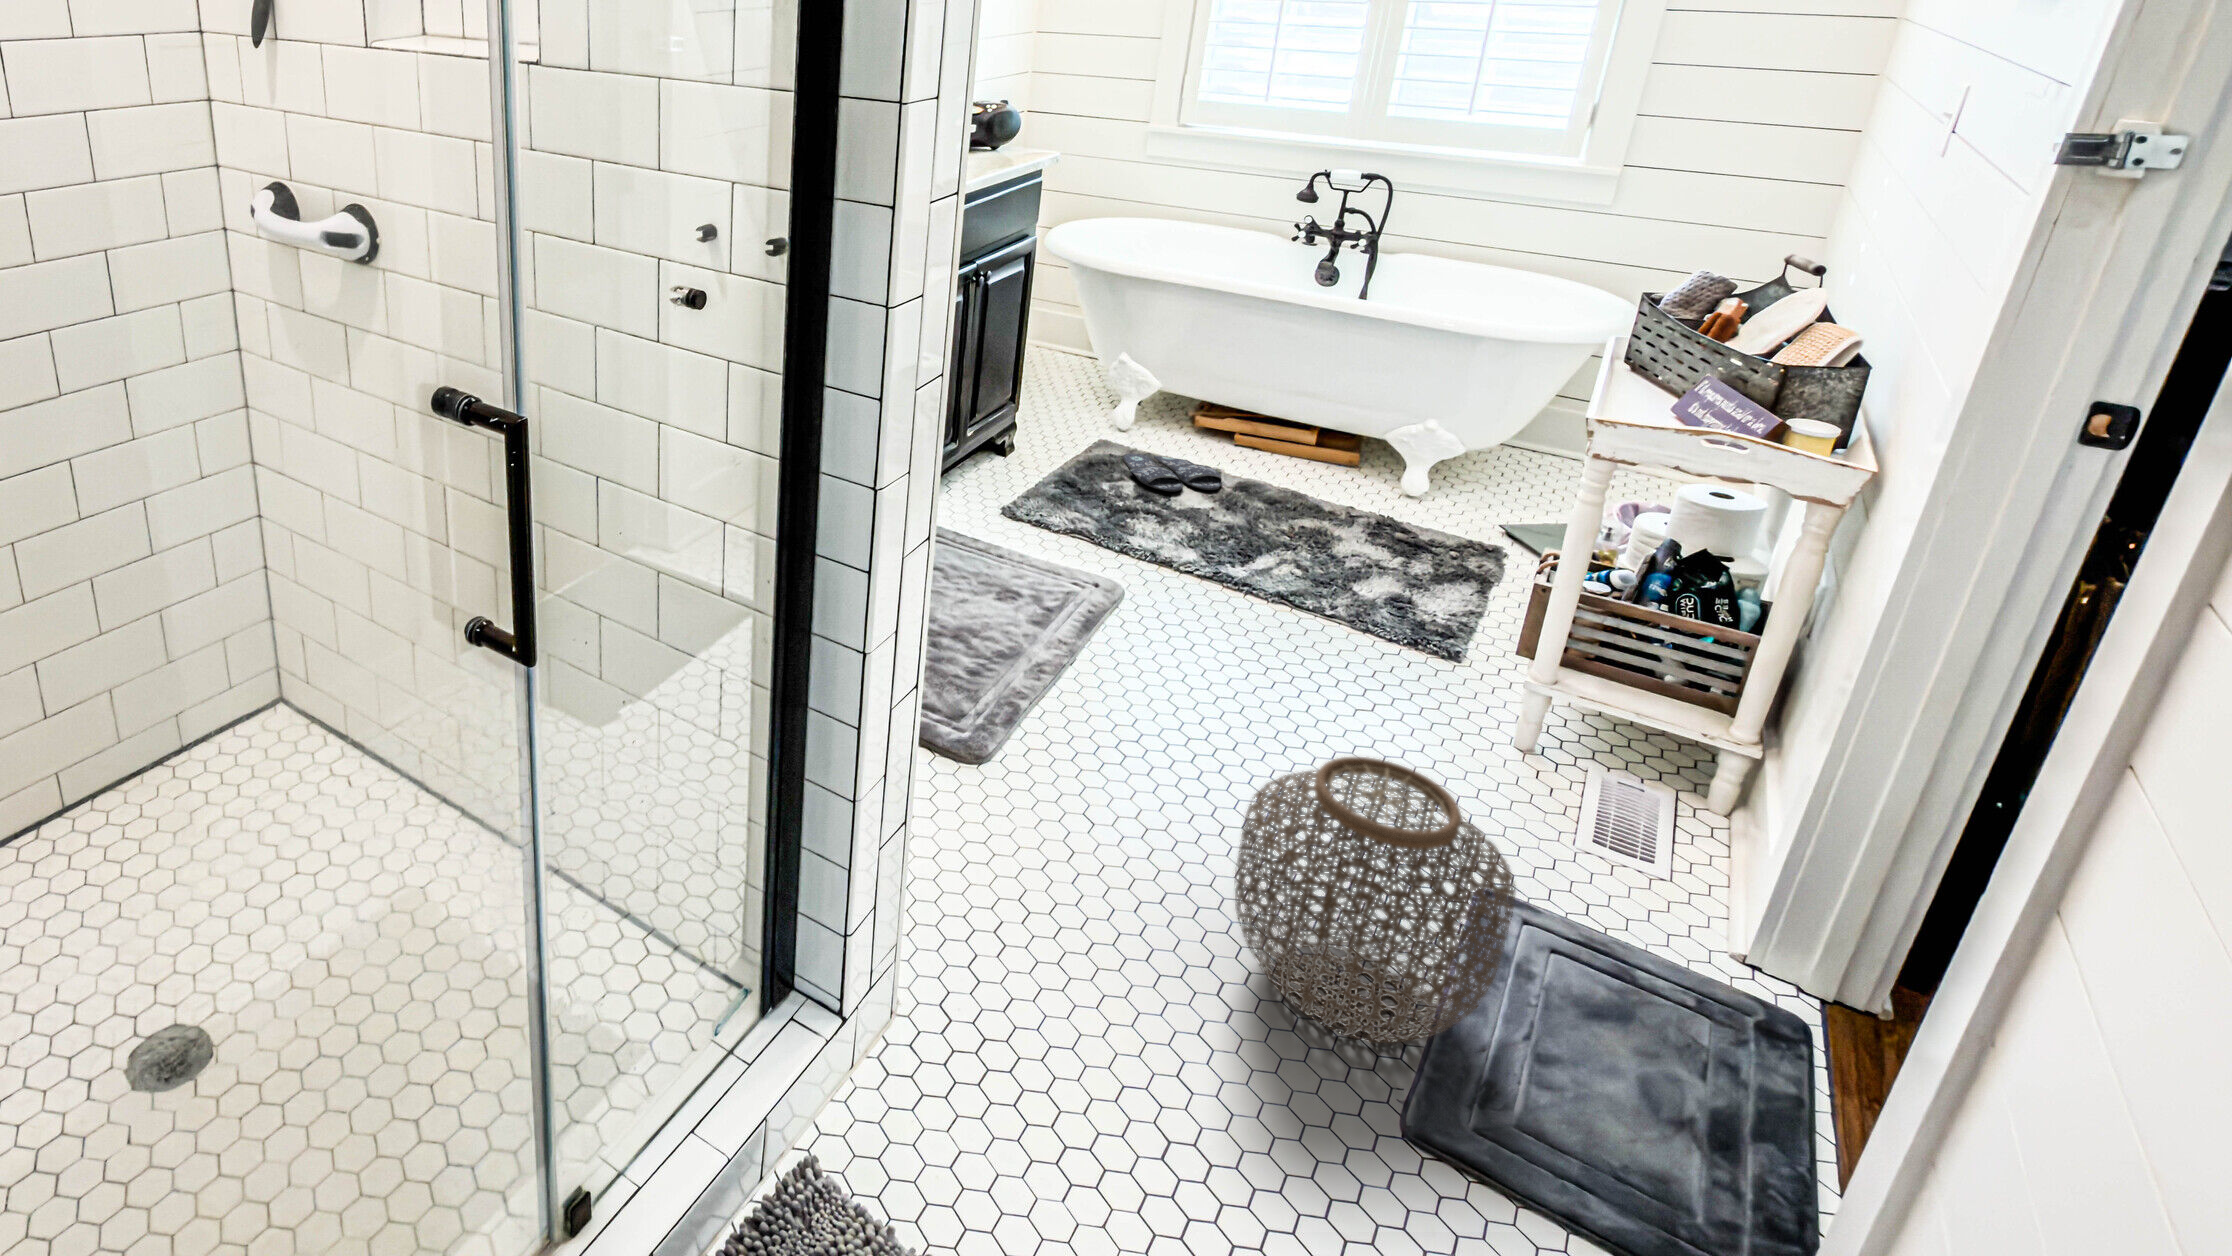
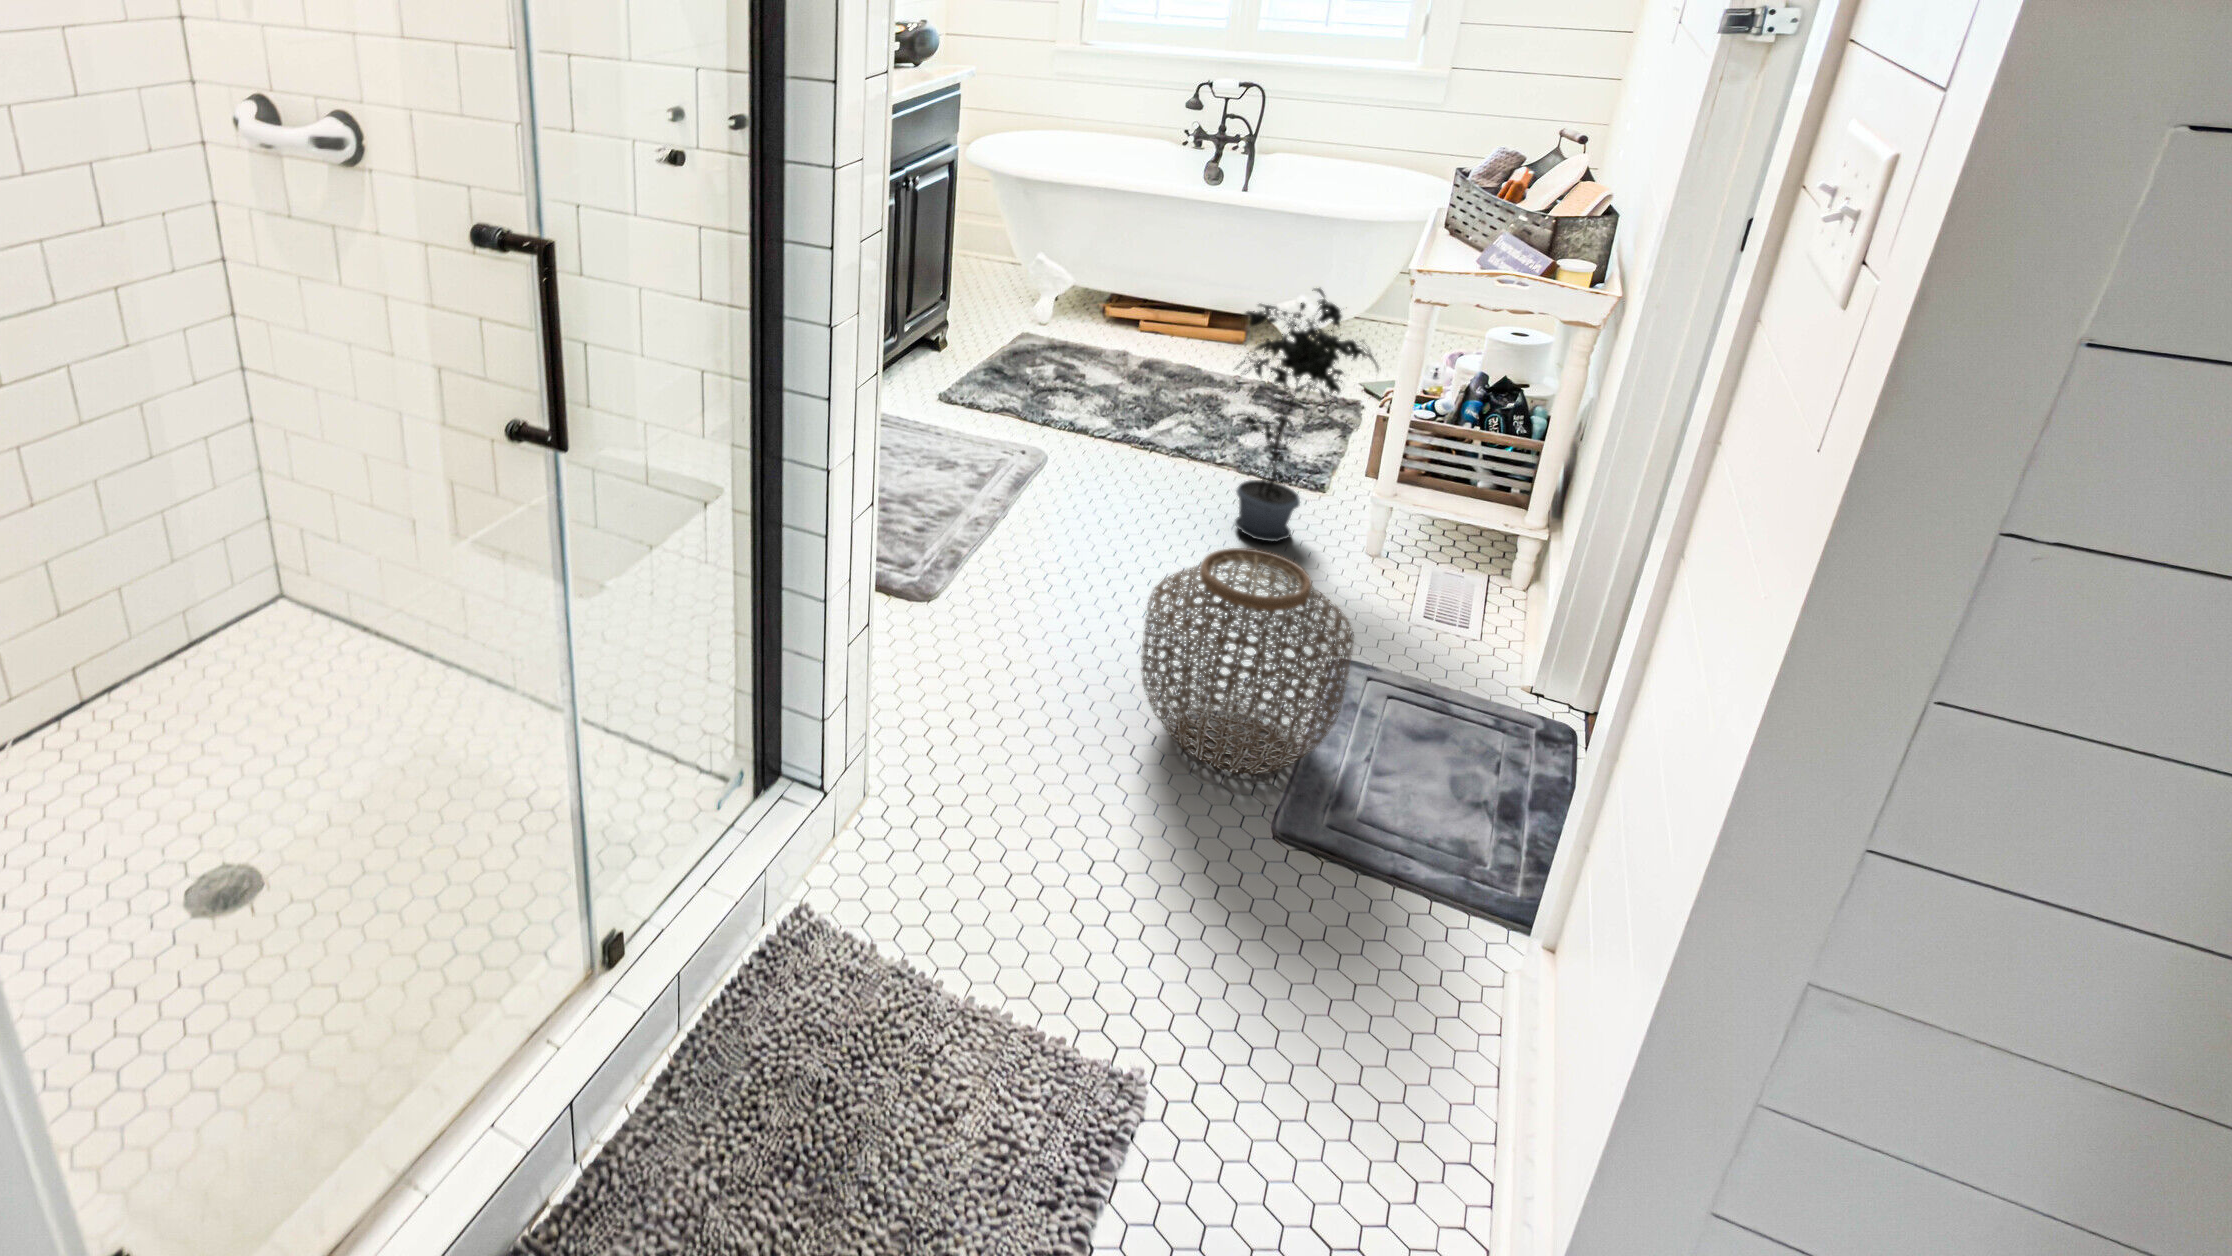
potted plant: none [1349,429,1544,726] -> present [1235,288,1378,541]
slippers: present [1122,454,1221,492] -> none [1045,340,1129,371]

